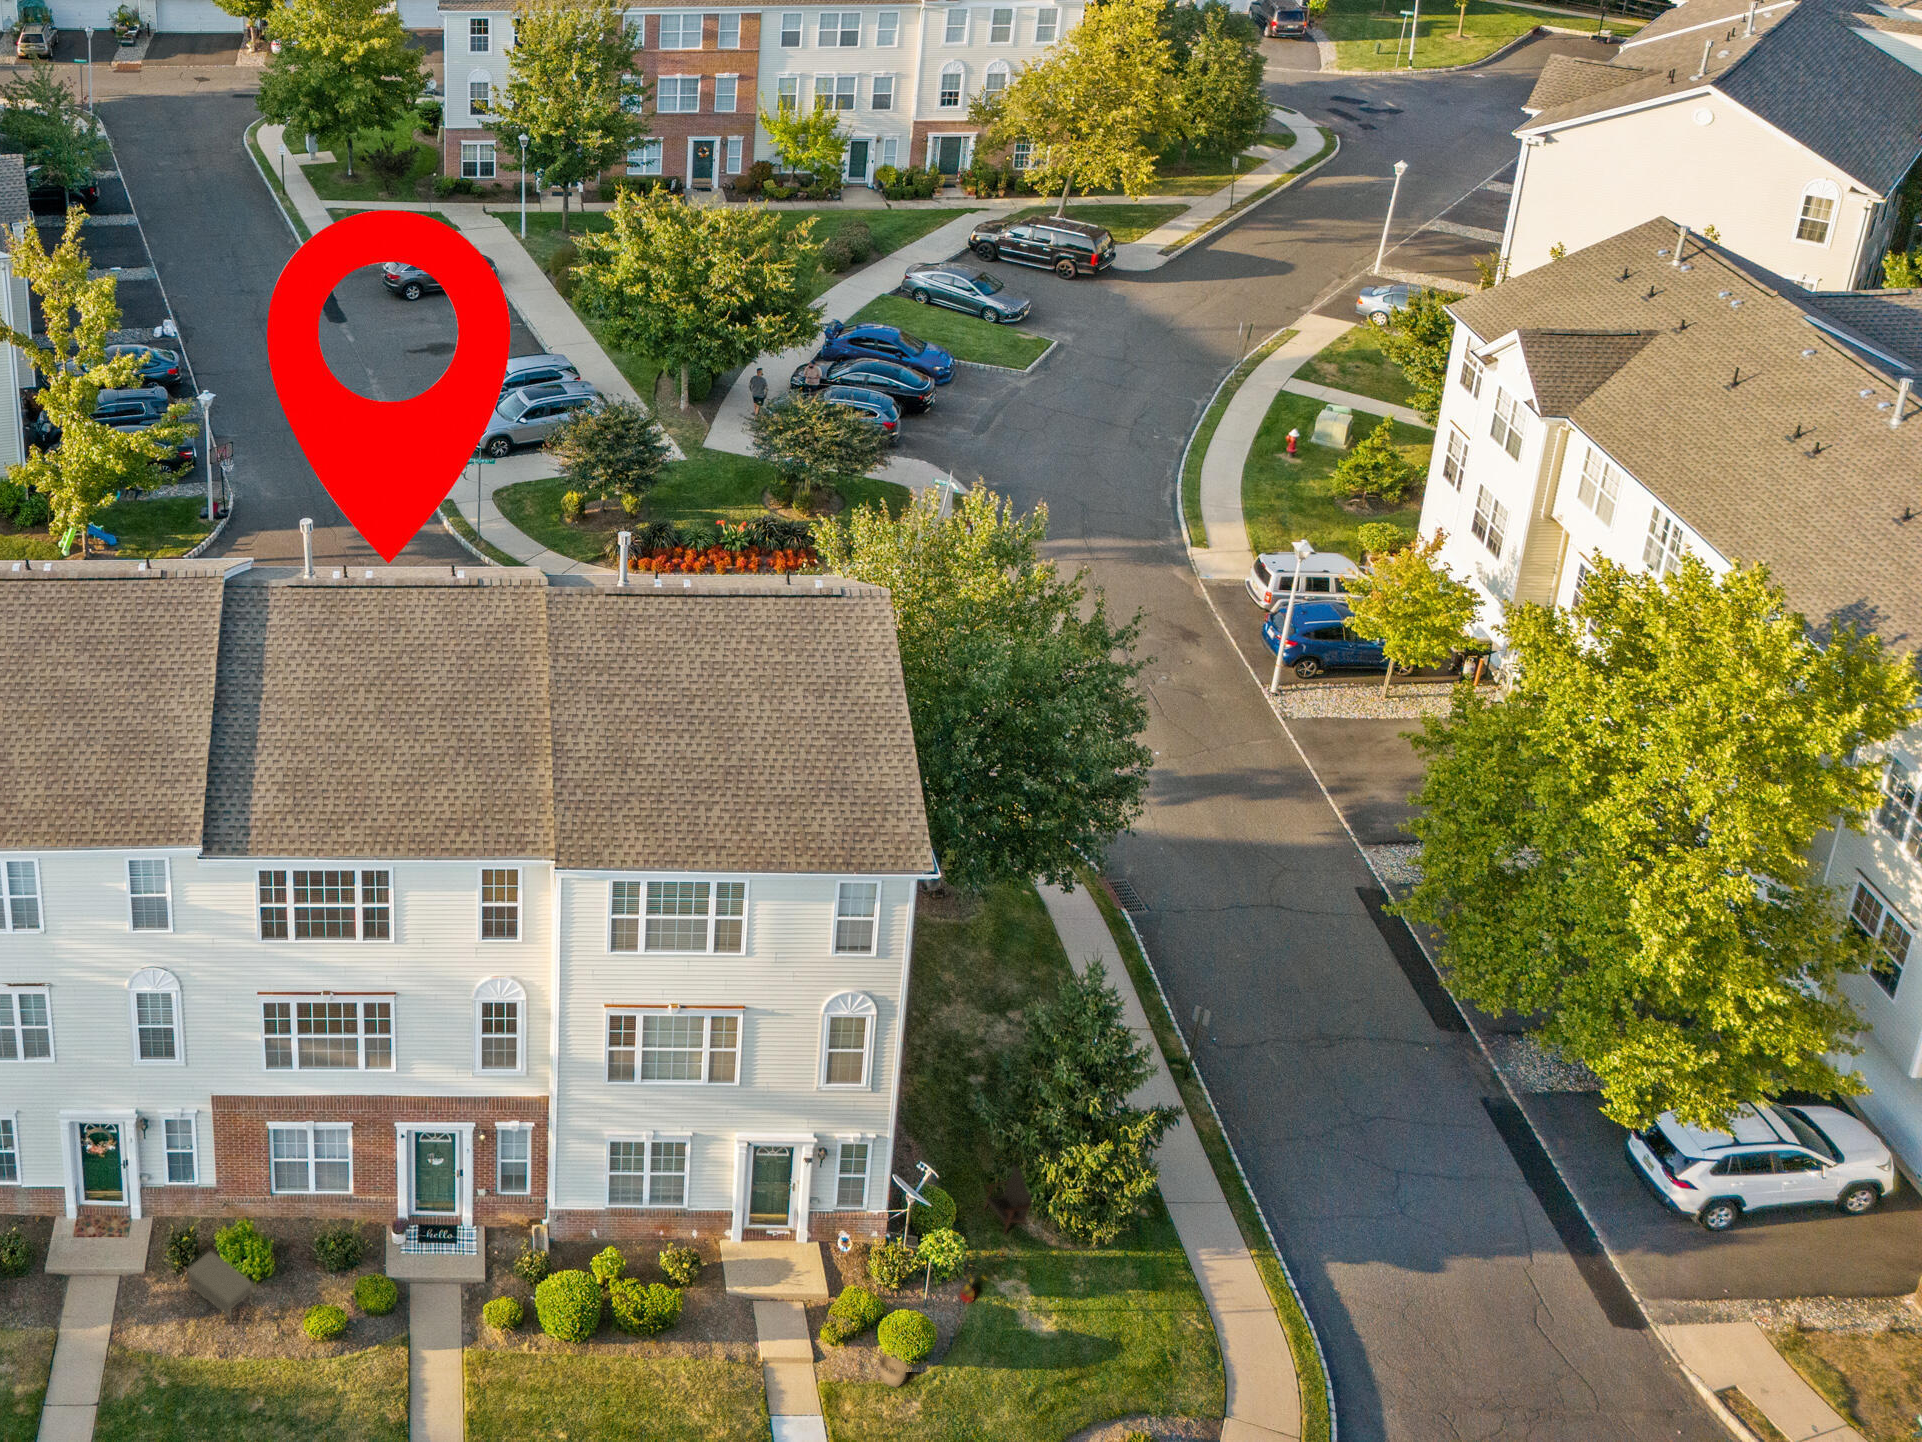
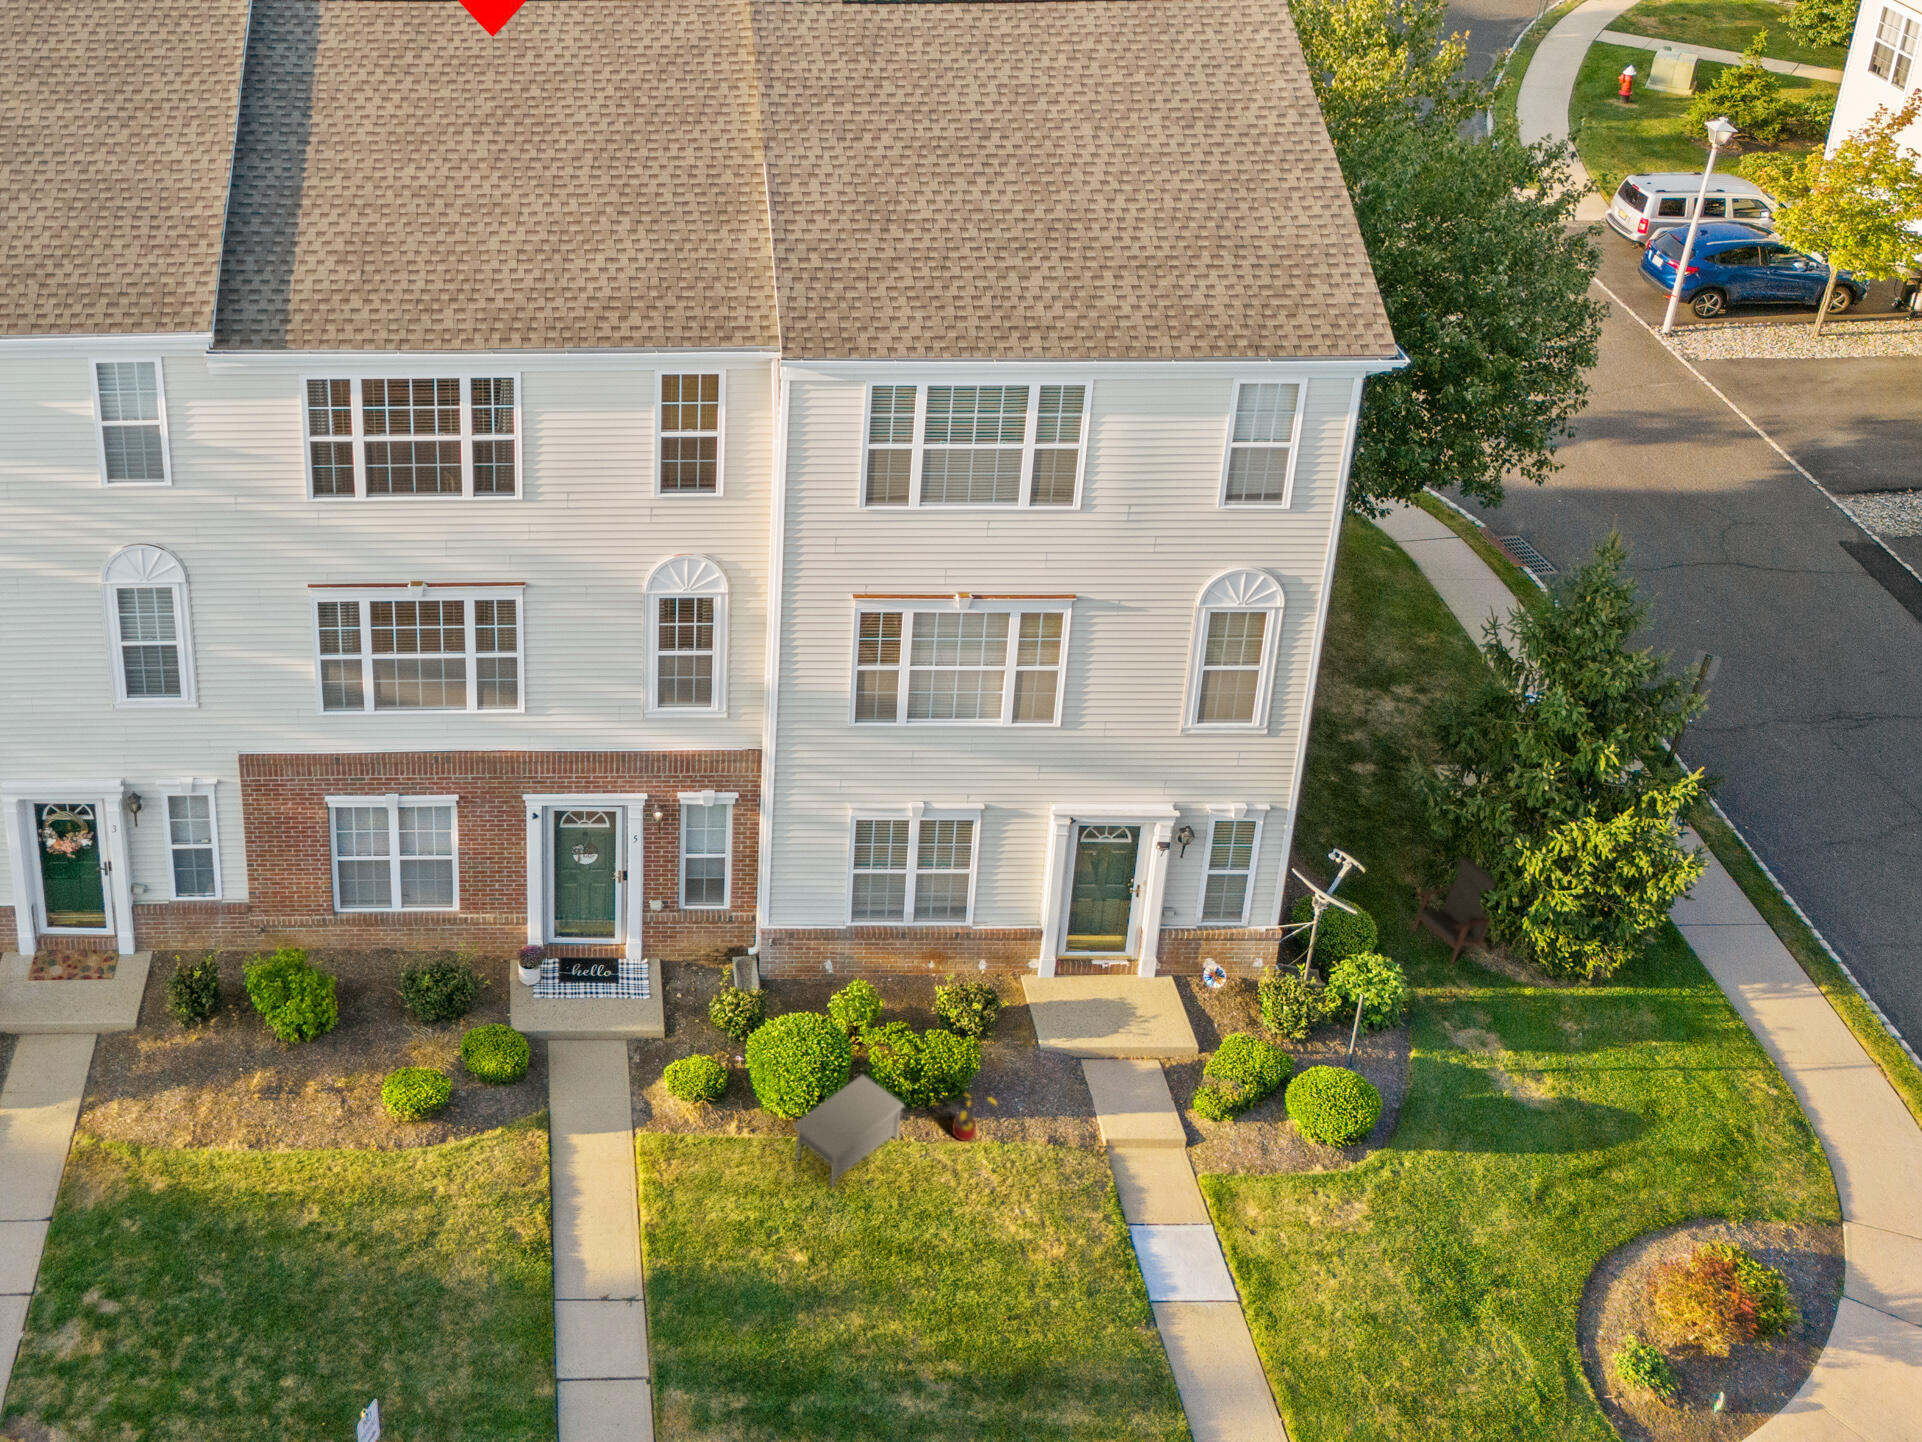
storage bench: present [187,1251,253,1321] -> present [793,1075,903,1187]
decorative plant: present [957,1274,985,1303] -> present [934,1082,997,1141]
woven basket: present [879,1356,907,1387] -> none [1302,1126,1348,1182]

